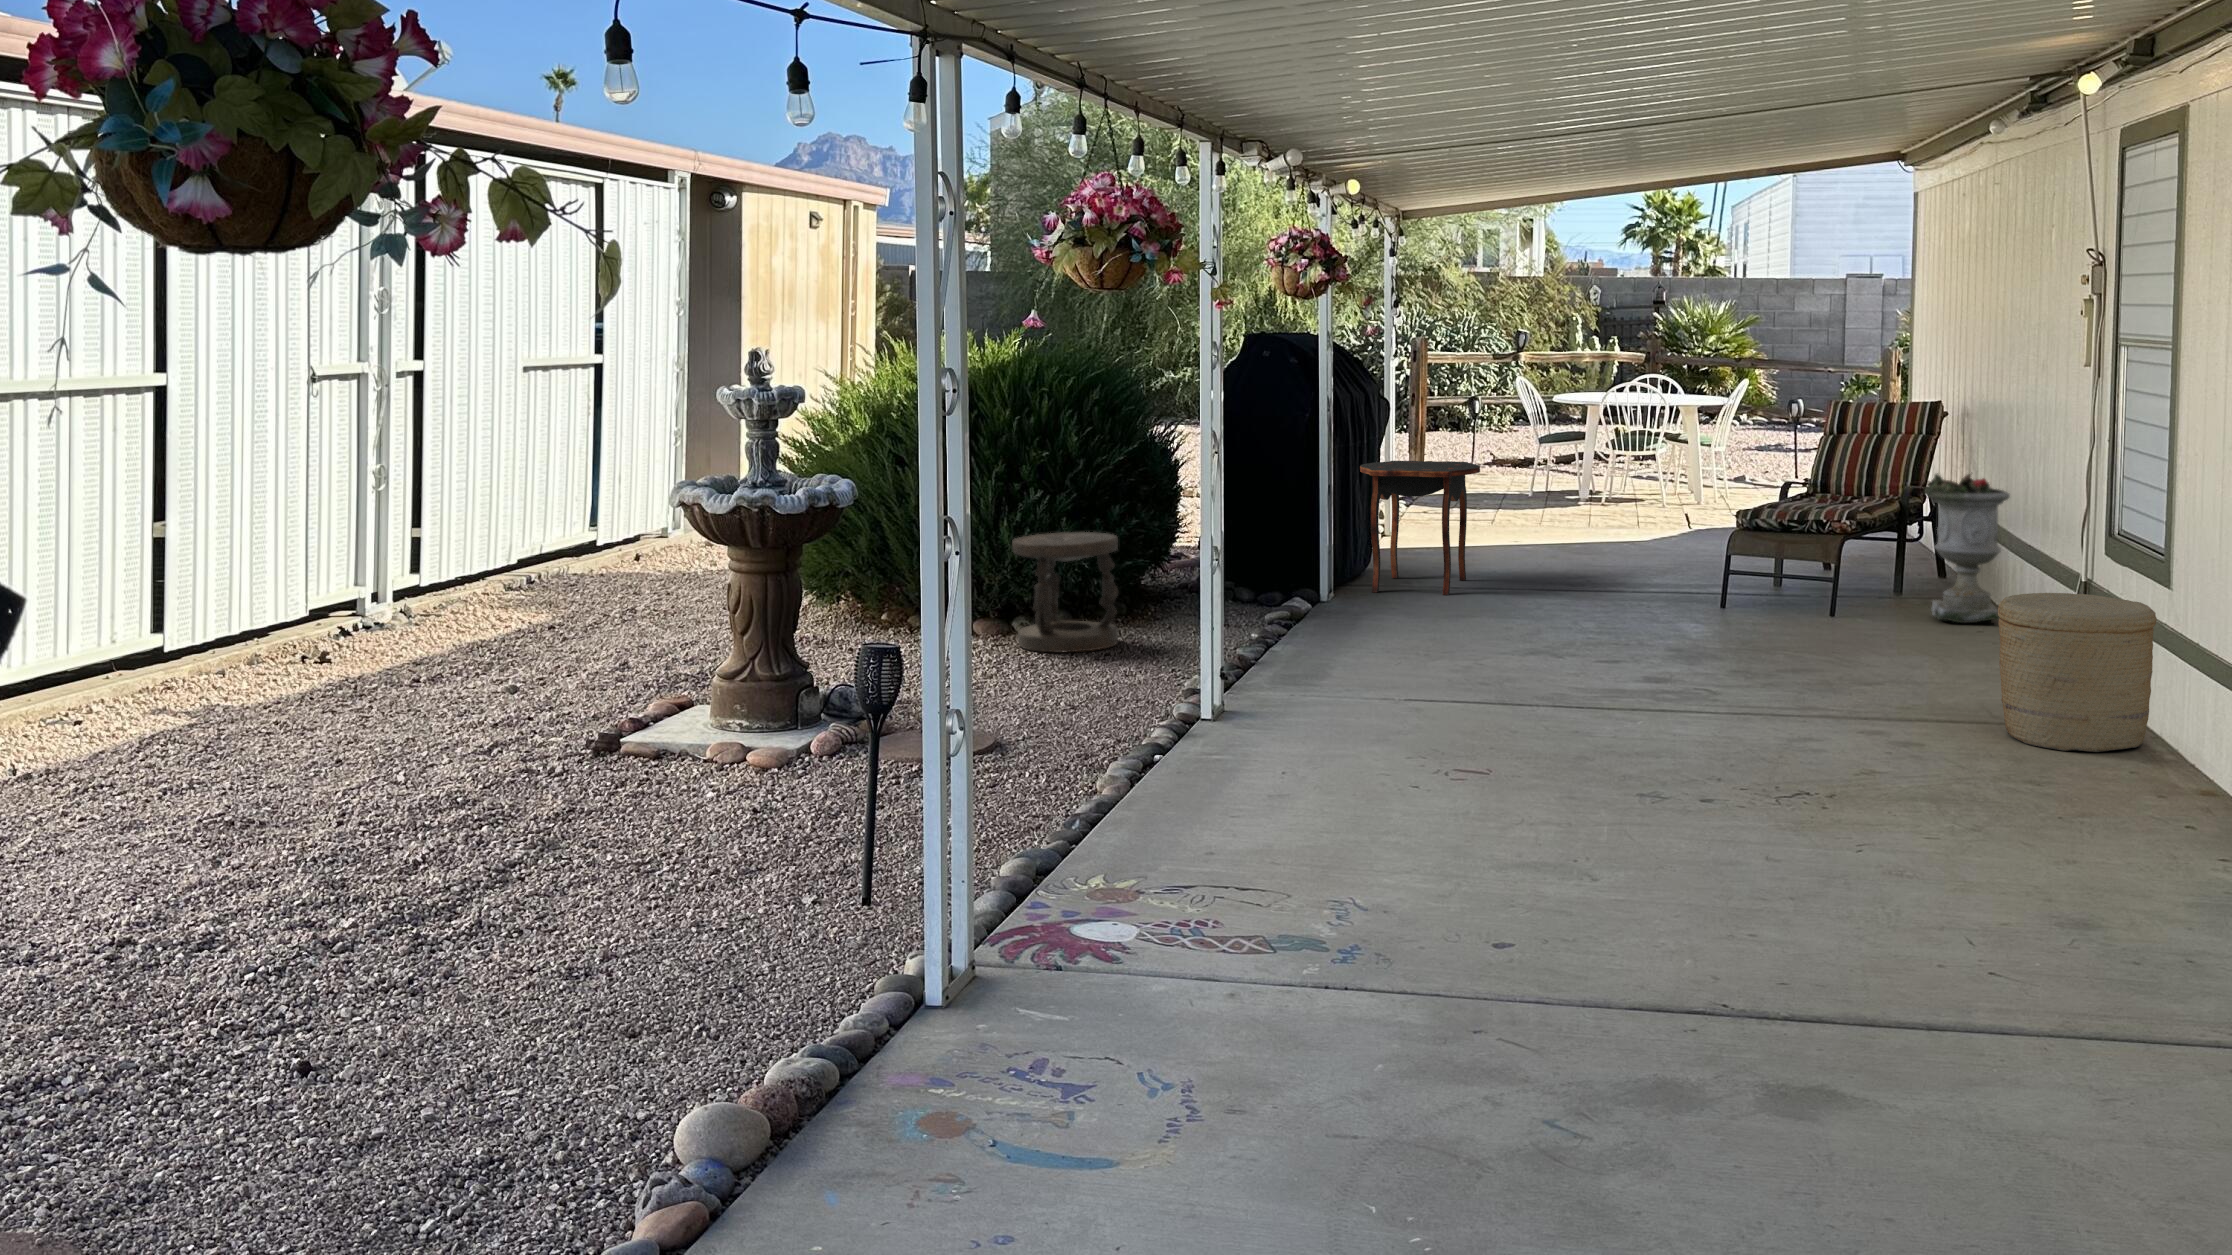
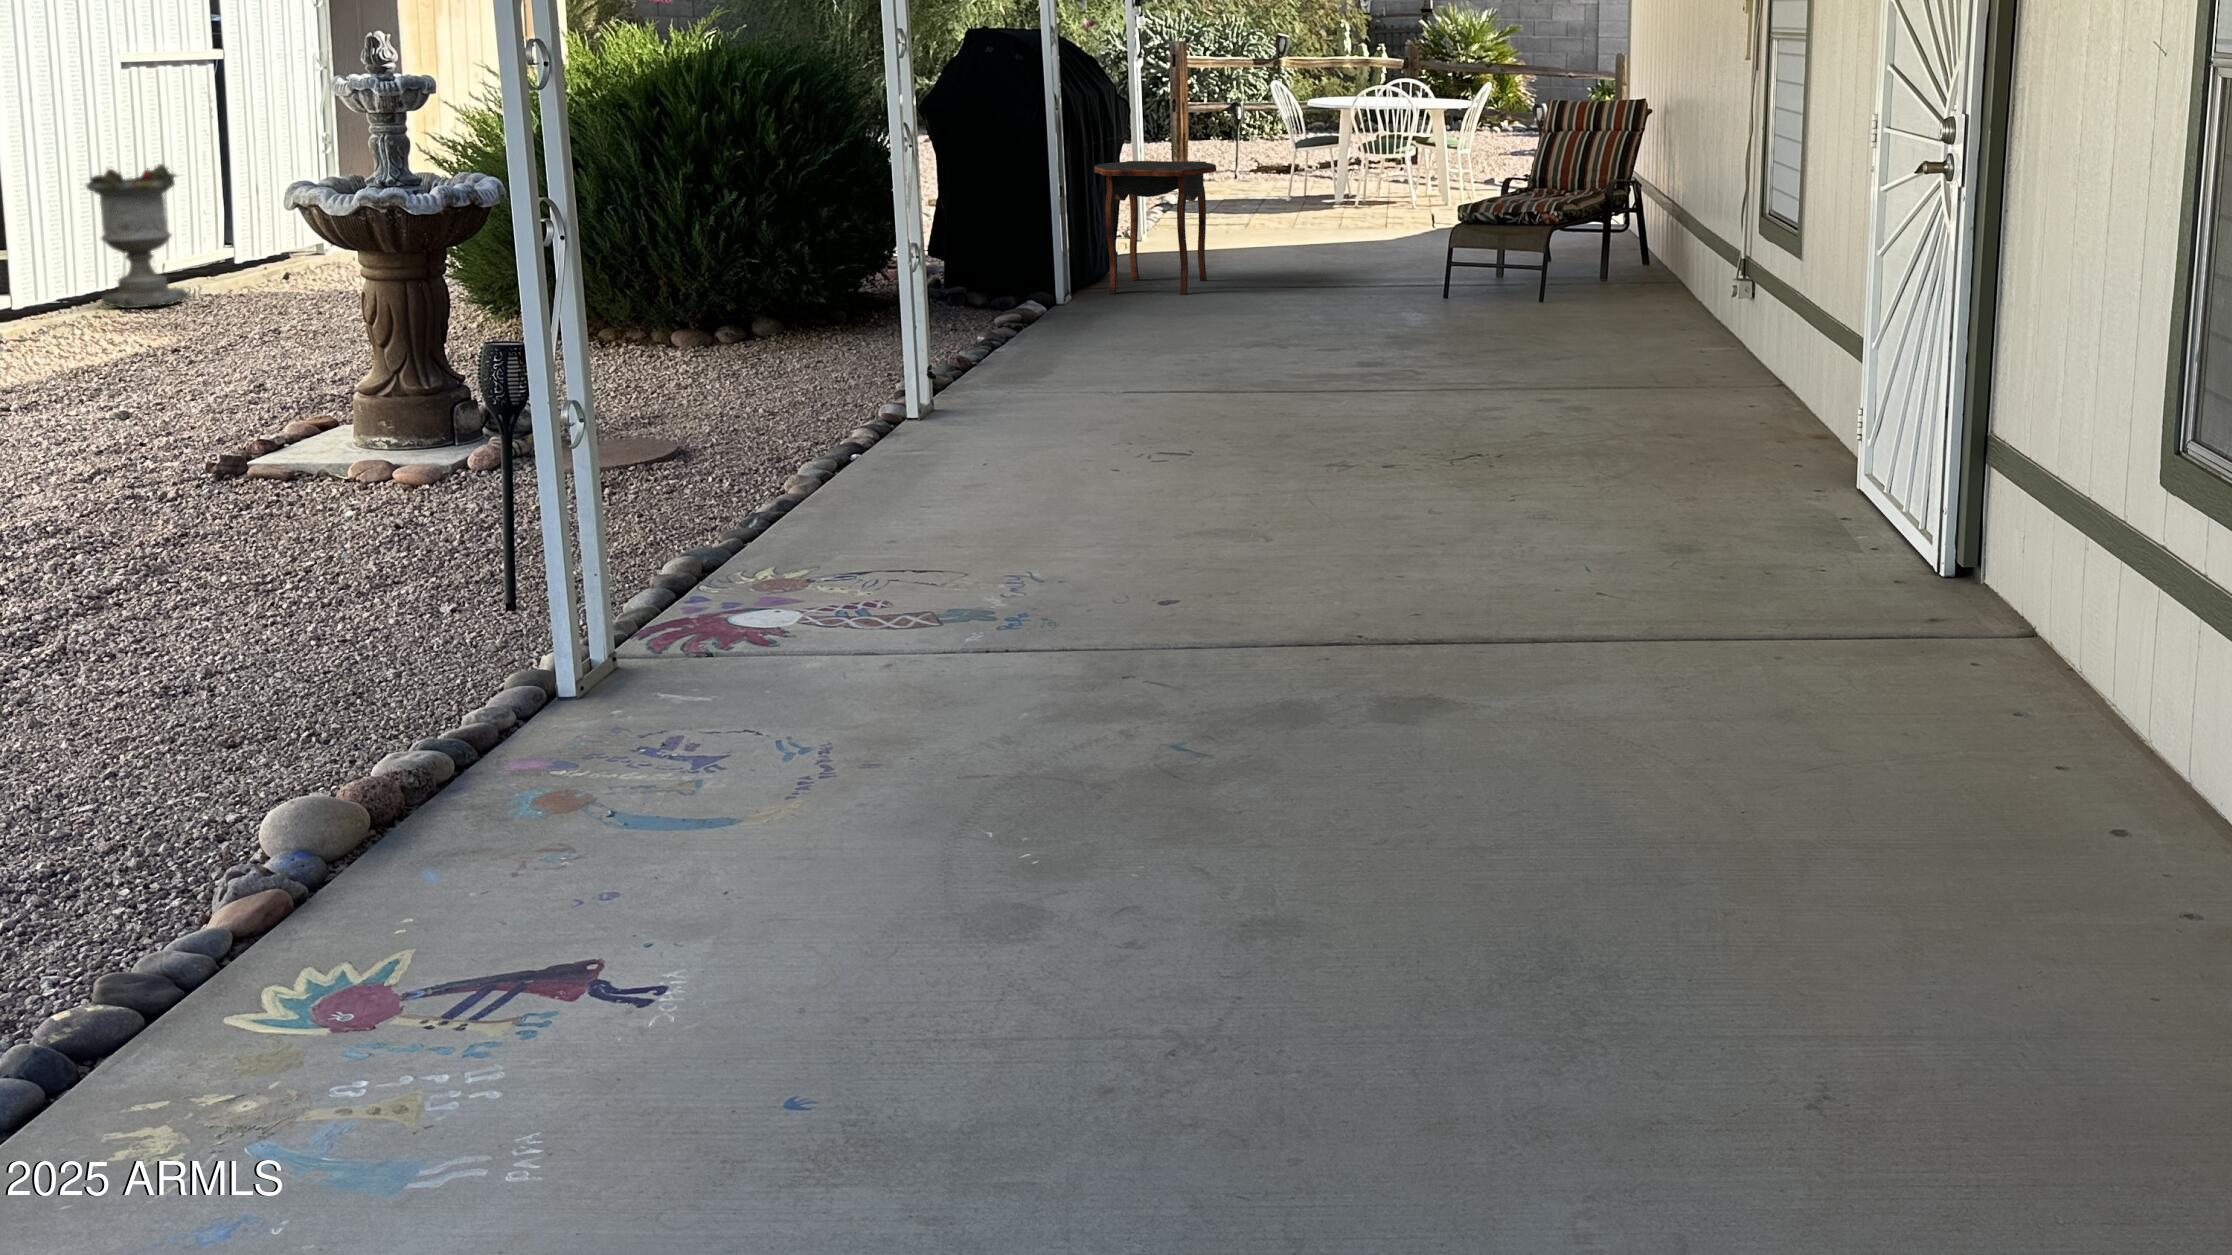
planter: present [1924,473,2010,623] -> present [86,164,188,308]
stool: present [1012,532,1118,652] -> none [709,235,832,360]
woven basket: present [1998,593,2157,752] -> none [1663,271,1796,413]

